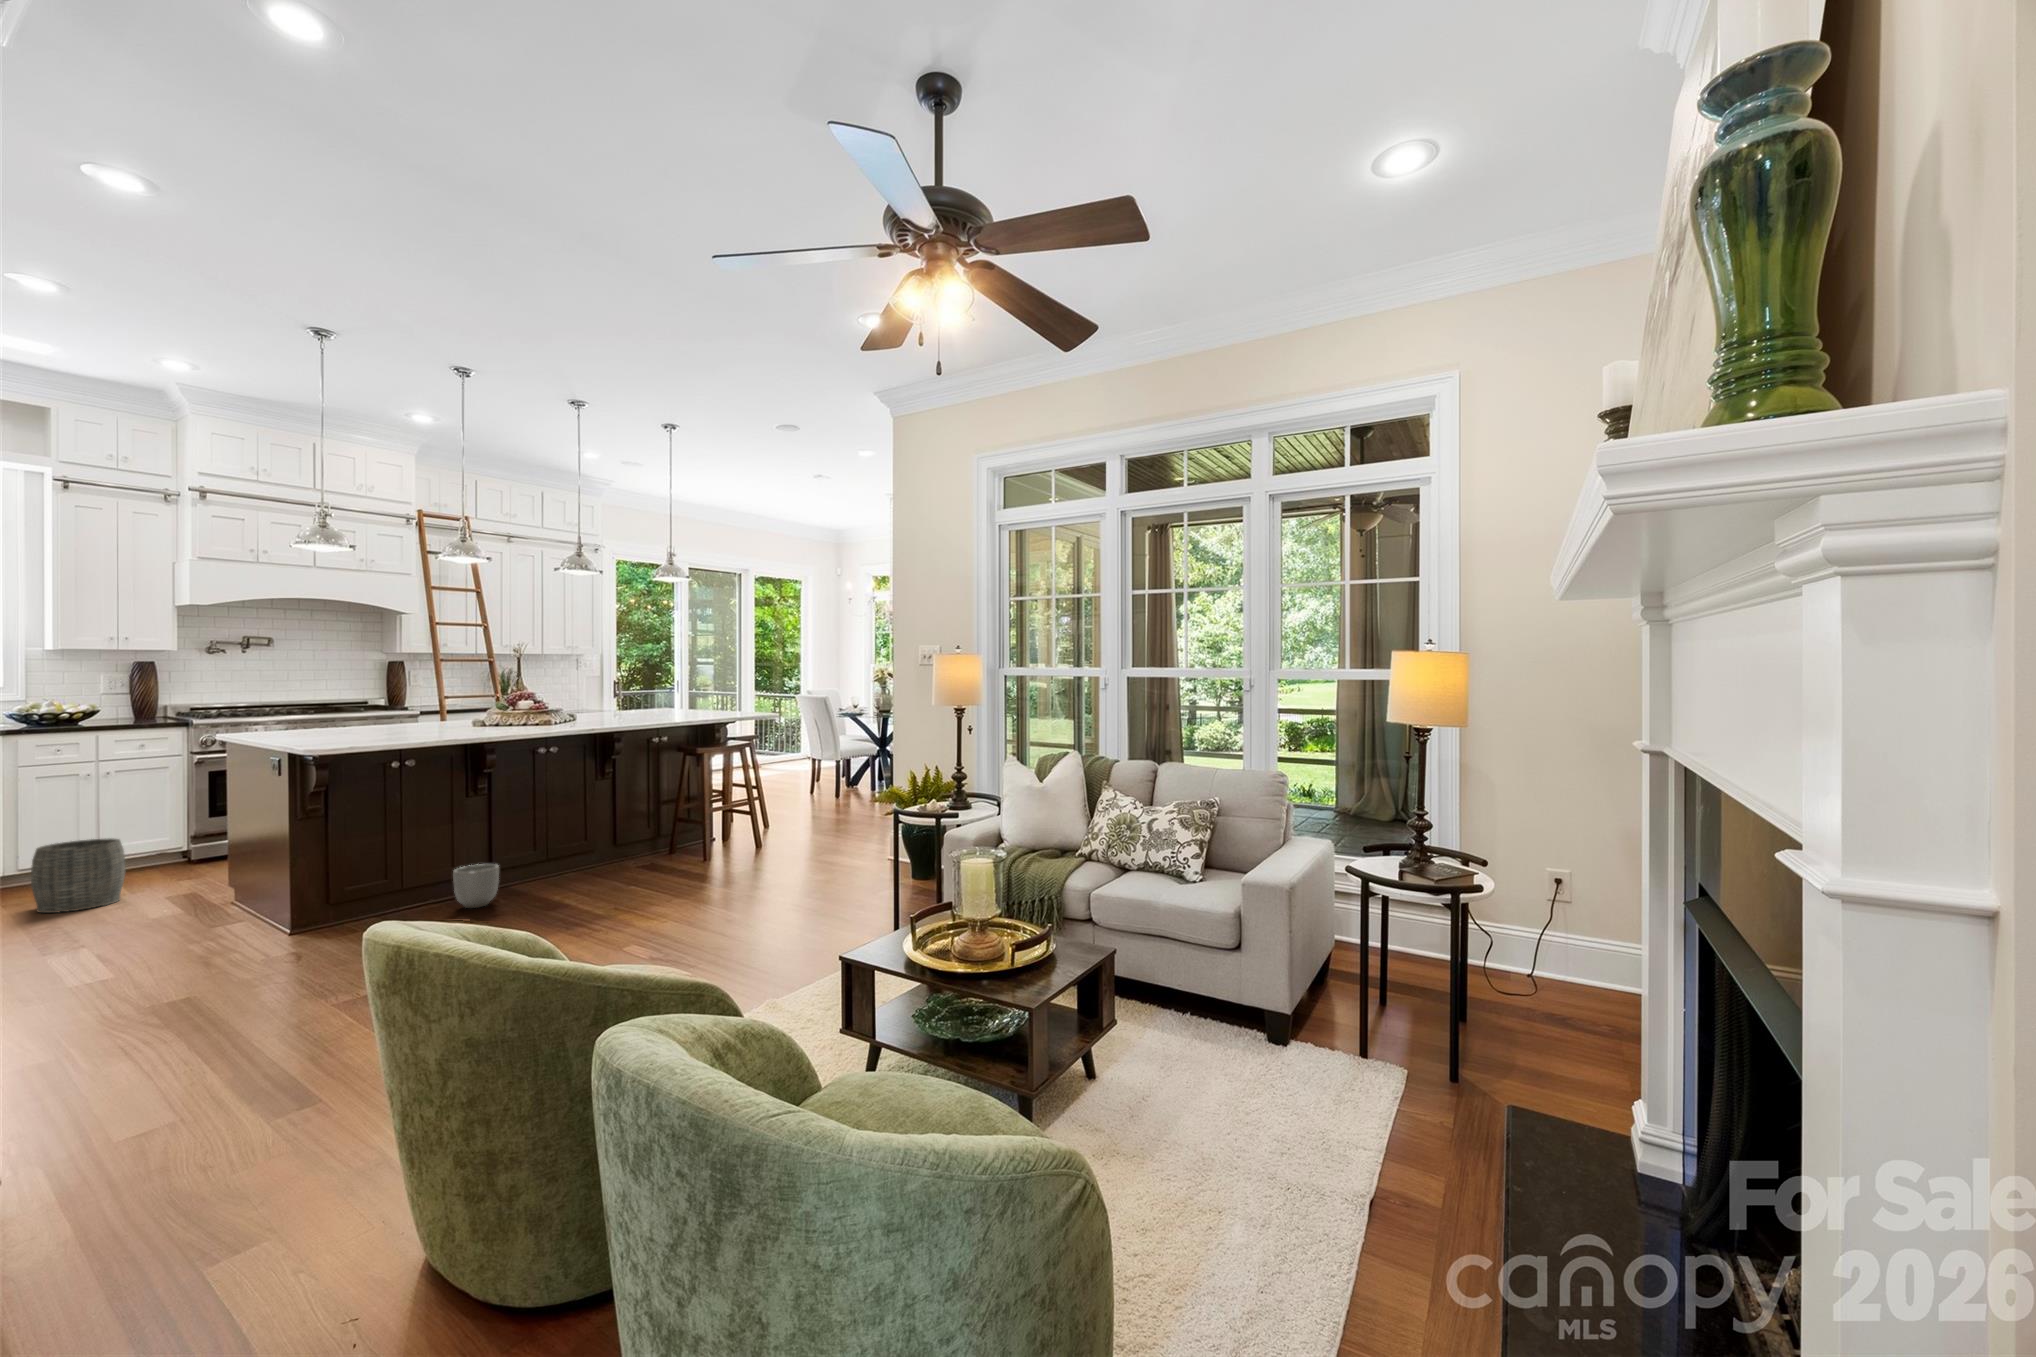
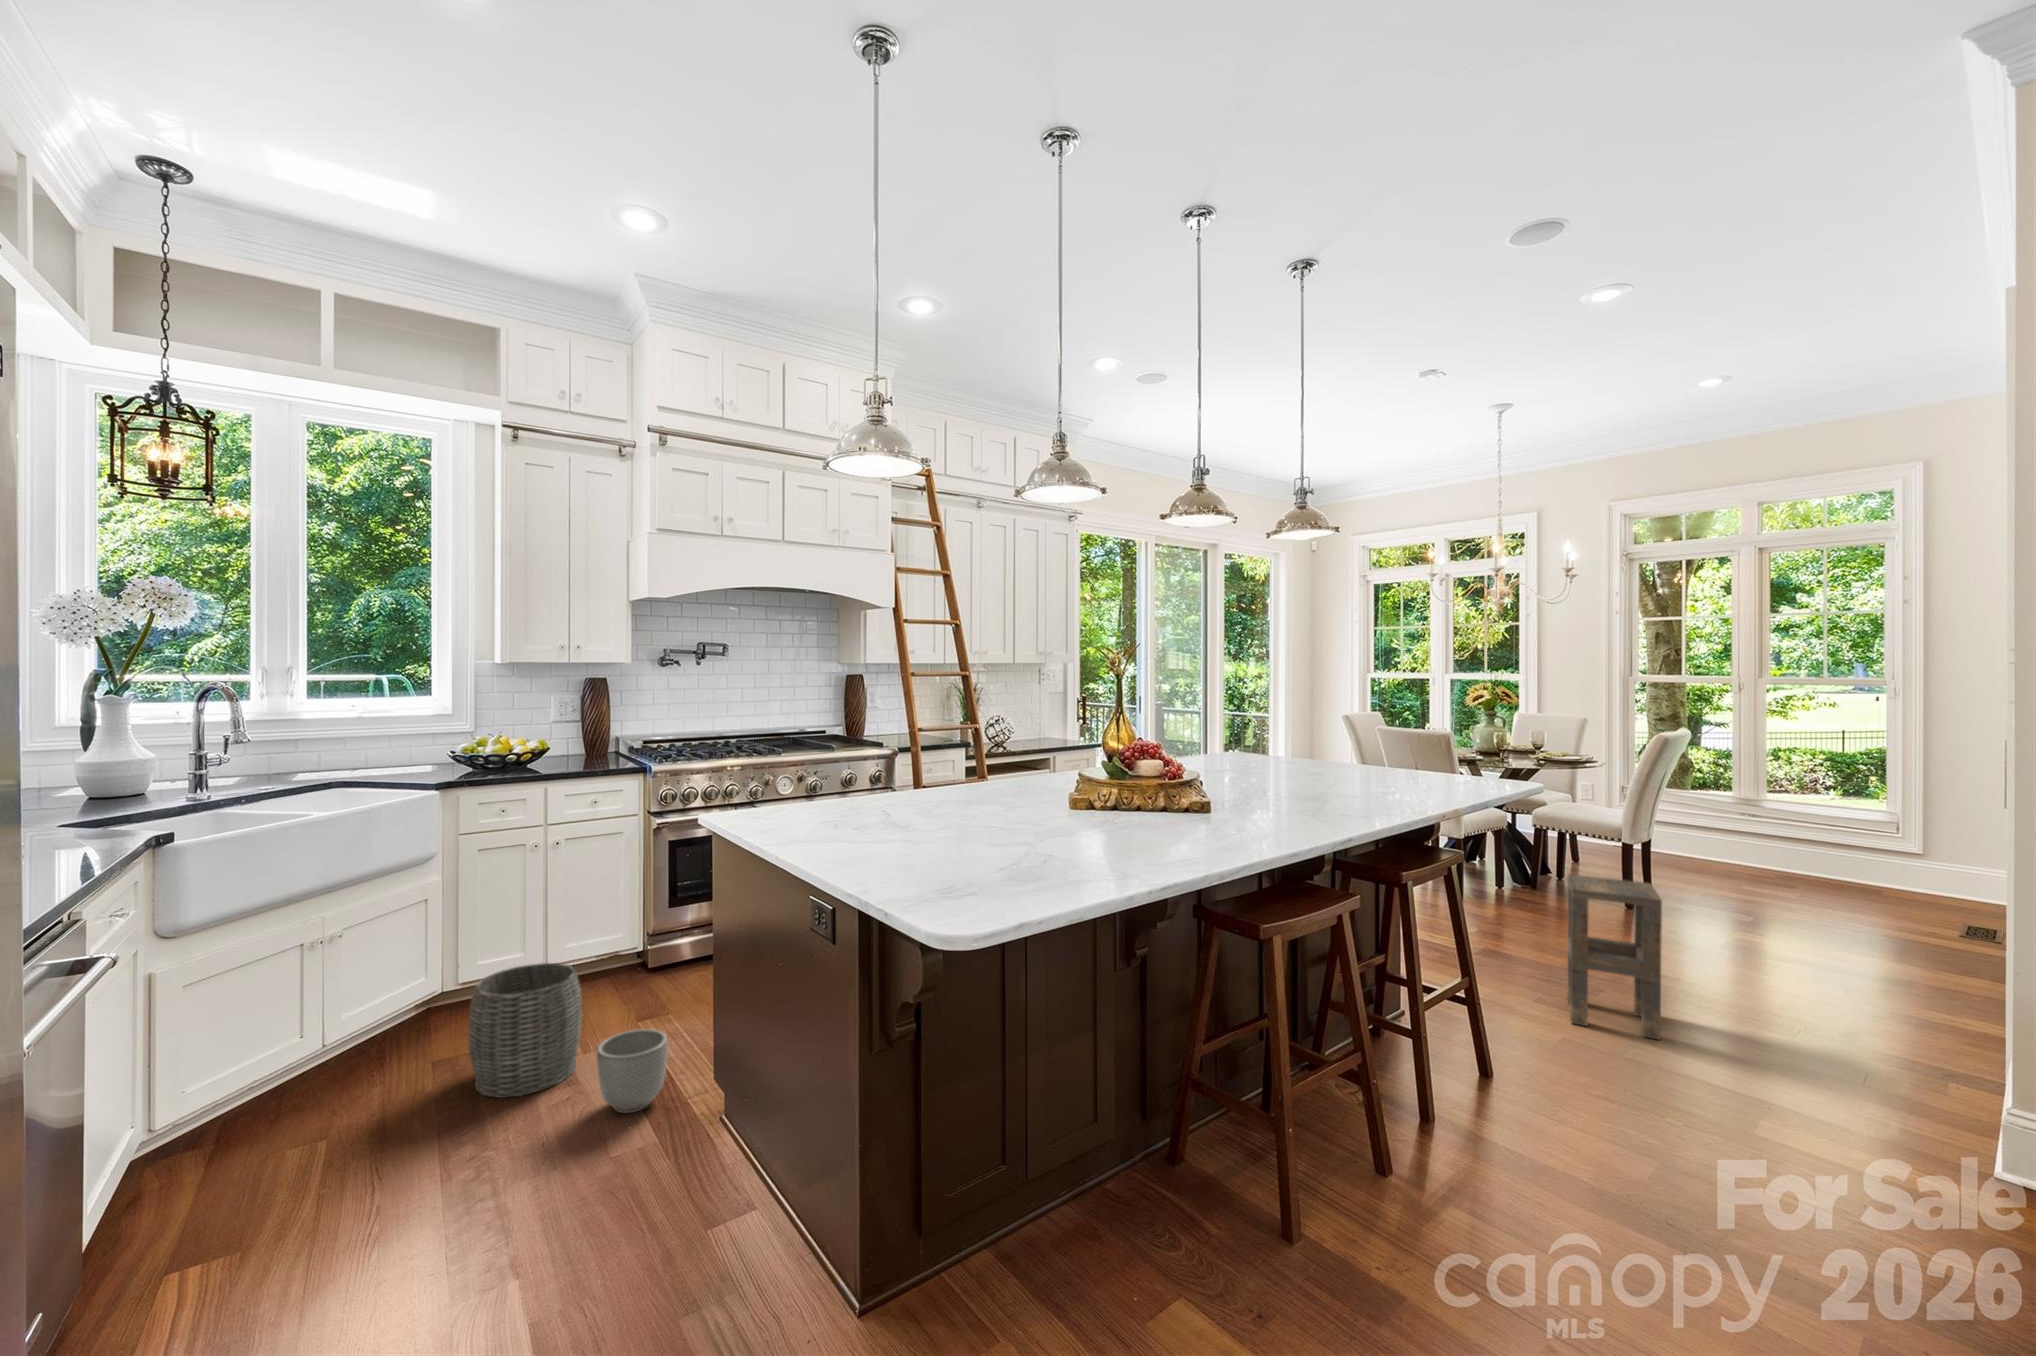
side table: none [805,763,856,839] -> present [1567,875,1662,1040]
planter: present [453,864,499,908] -> present [597,1029,668,1113]

